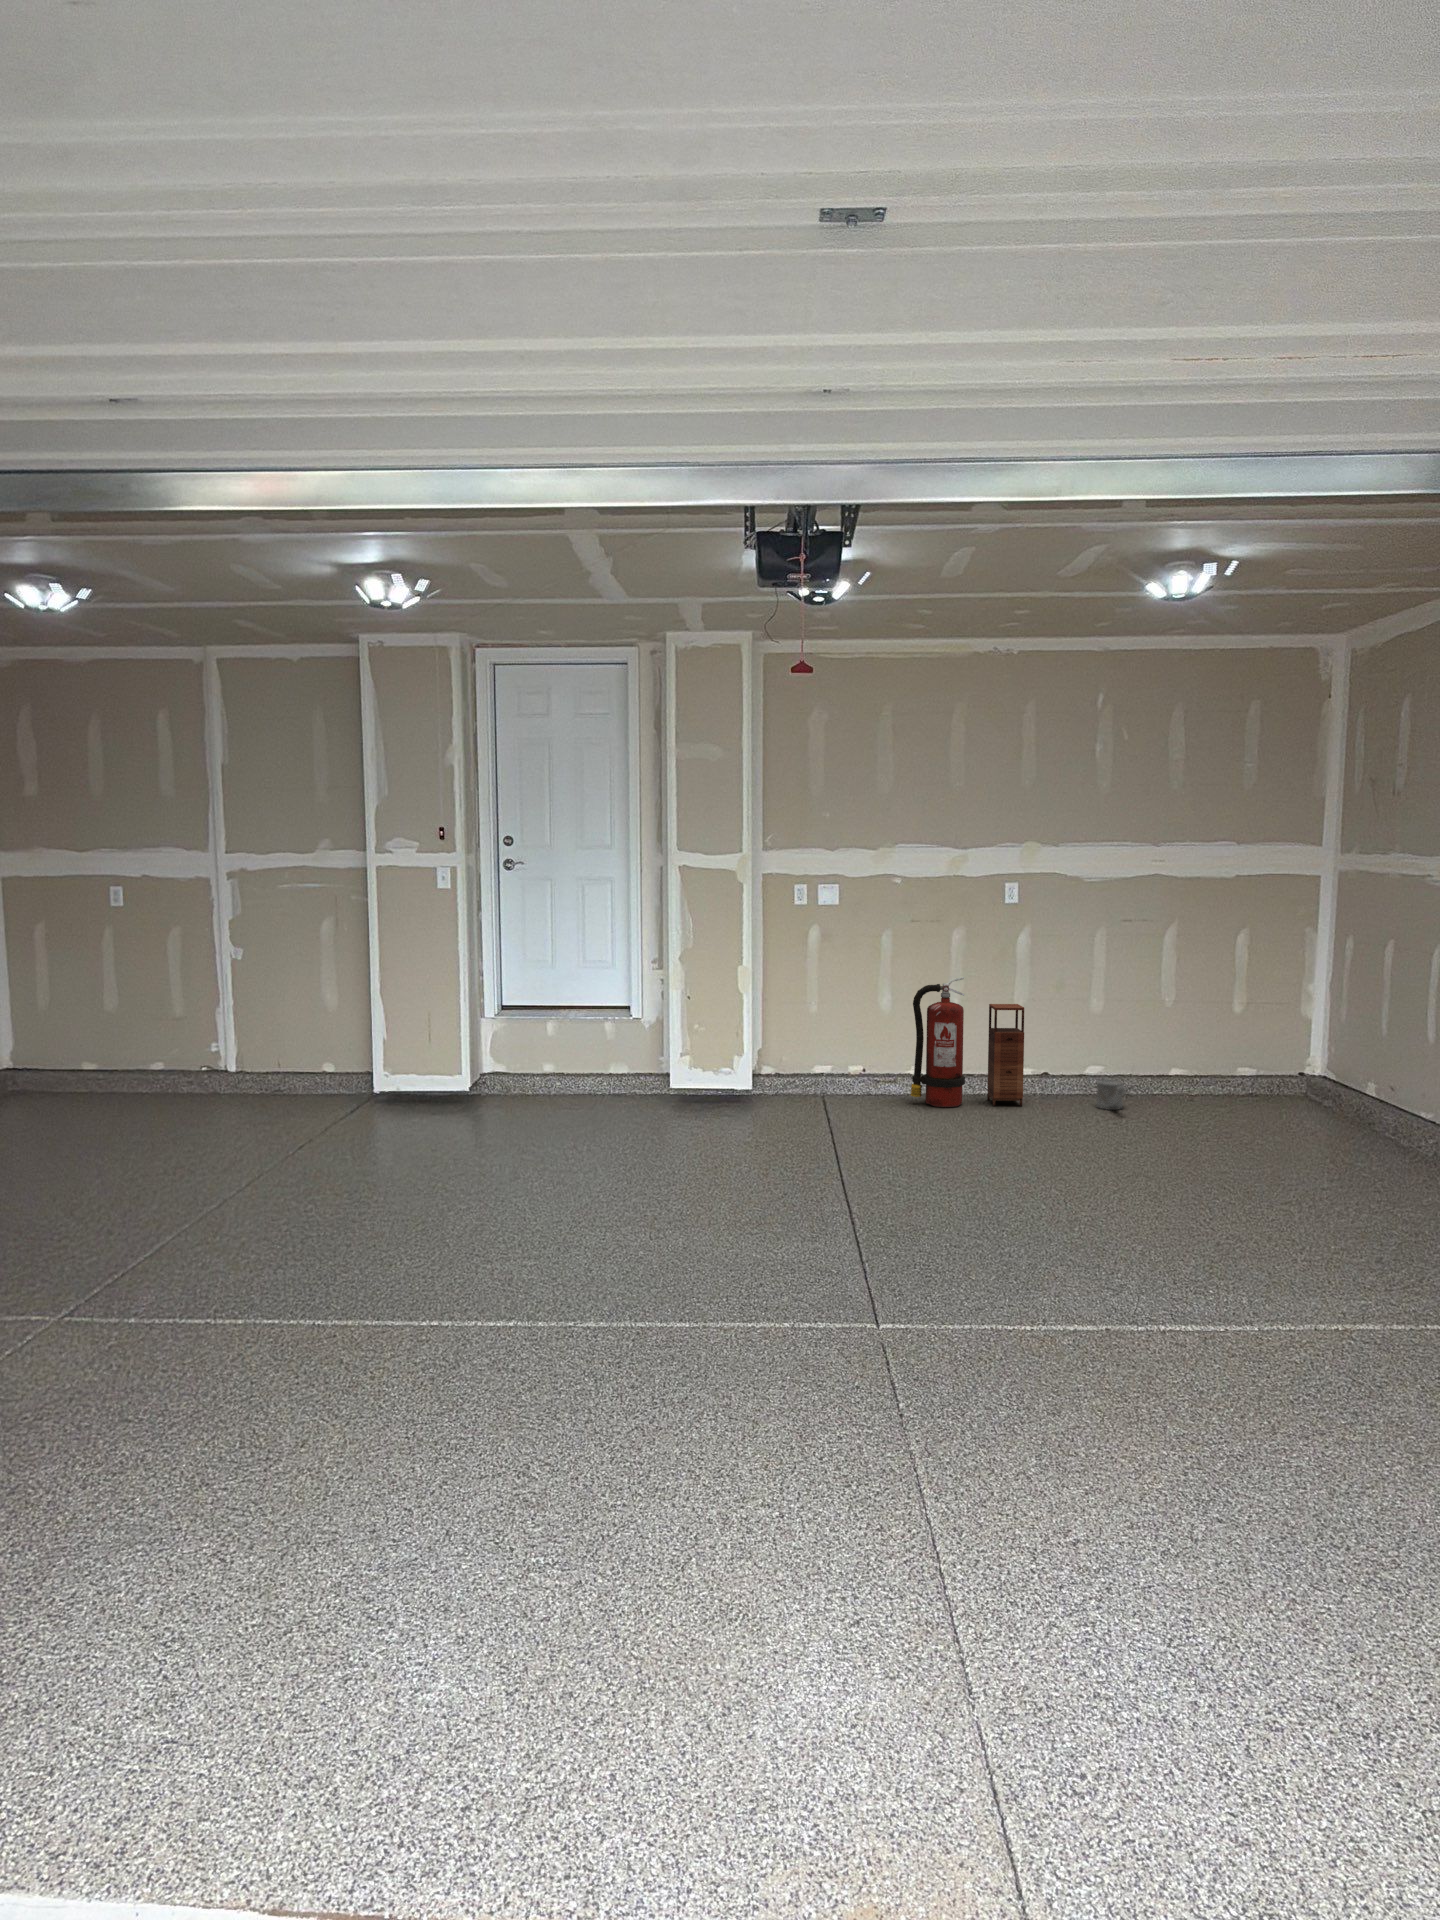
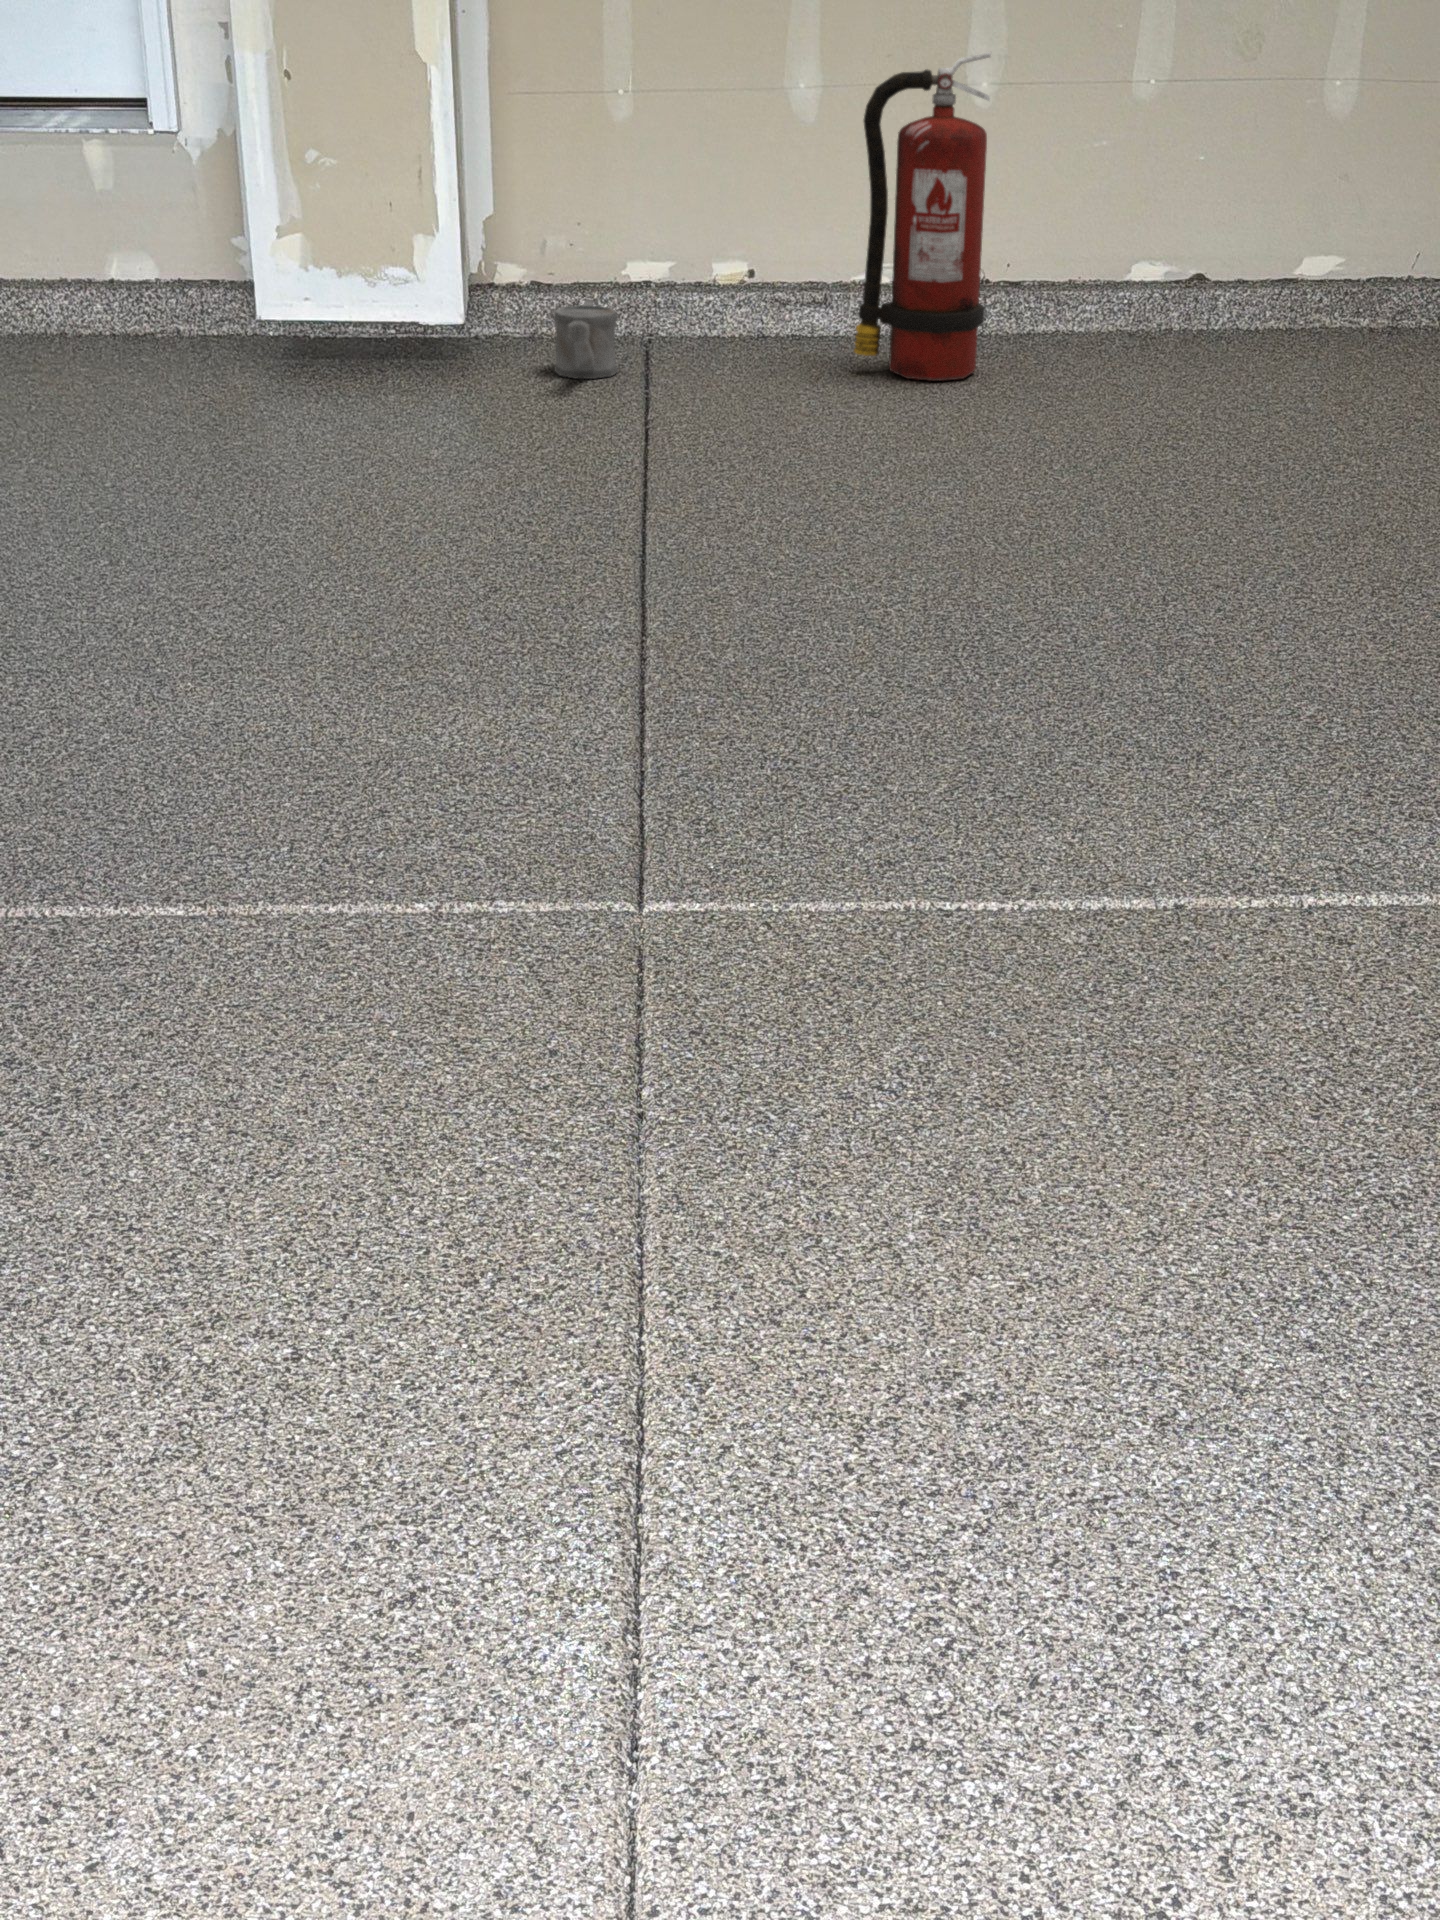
storage cabinet: present [987,1004,1024,1106] -> none [1038,122,1134,378]
watering can: present [1096,1077,1126,1110] -> present [554,300,618,379]

